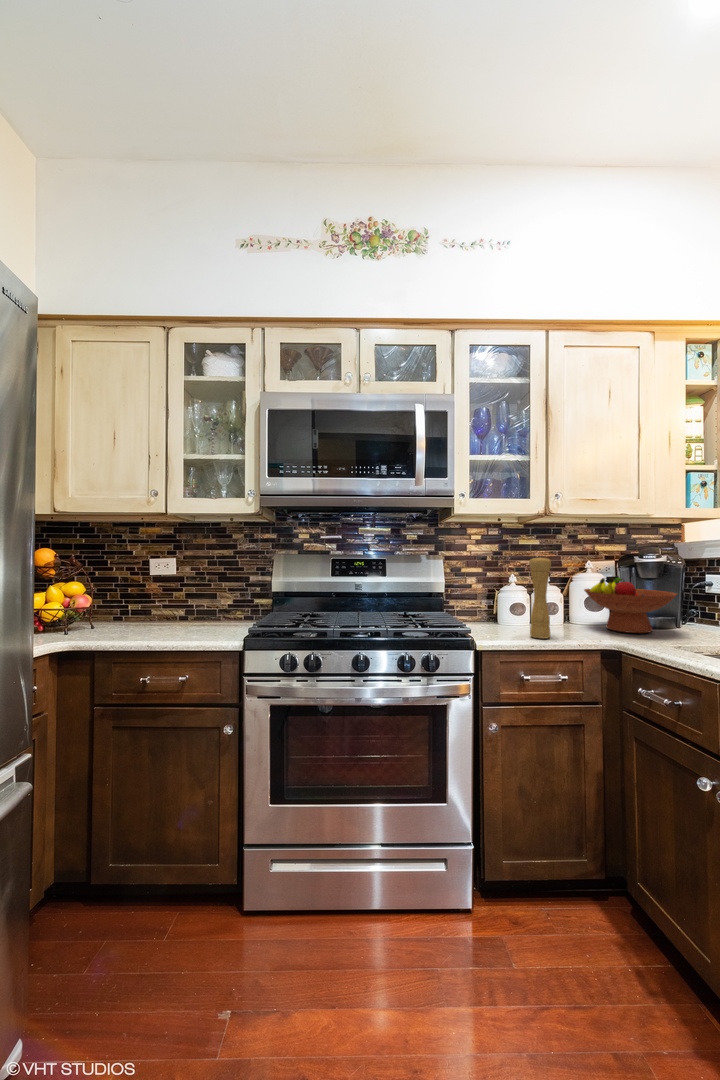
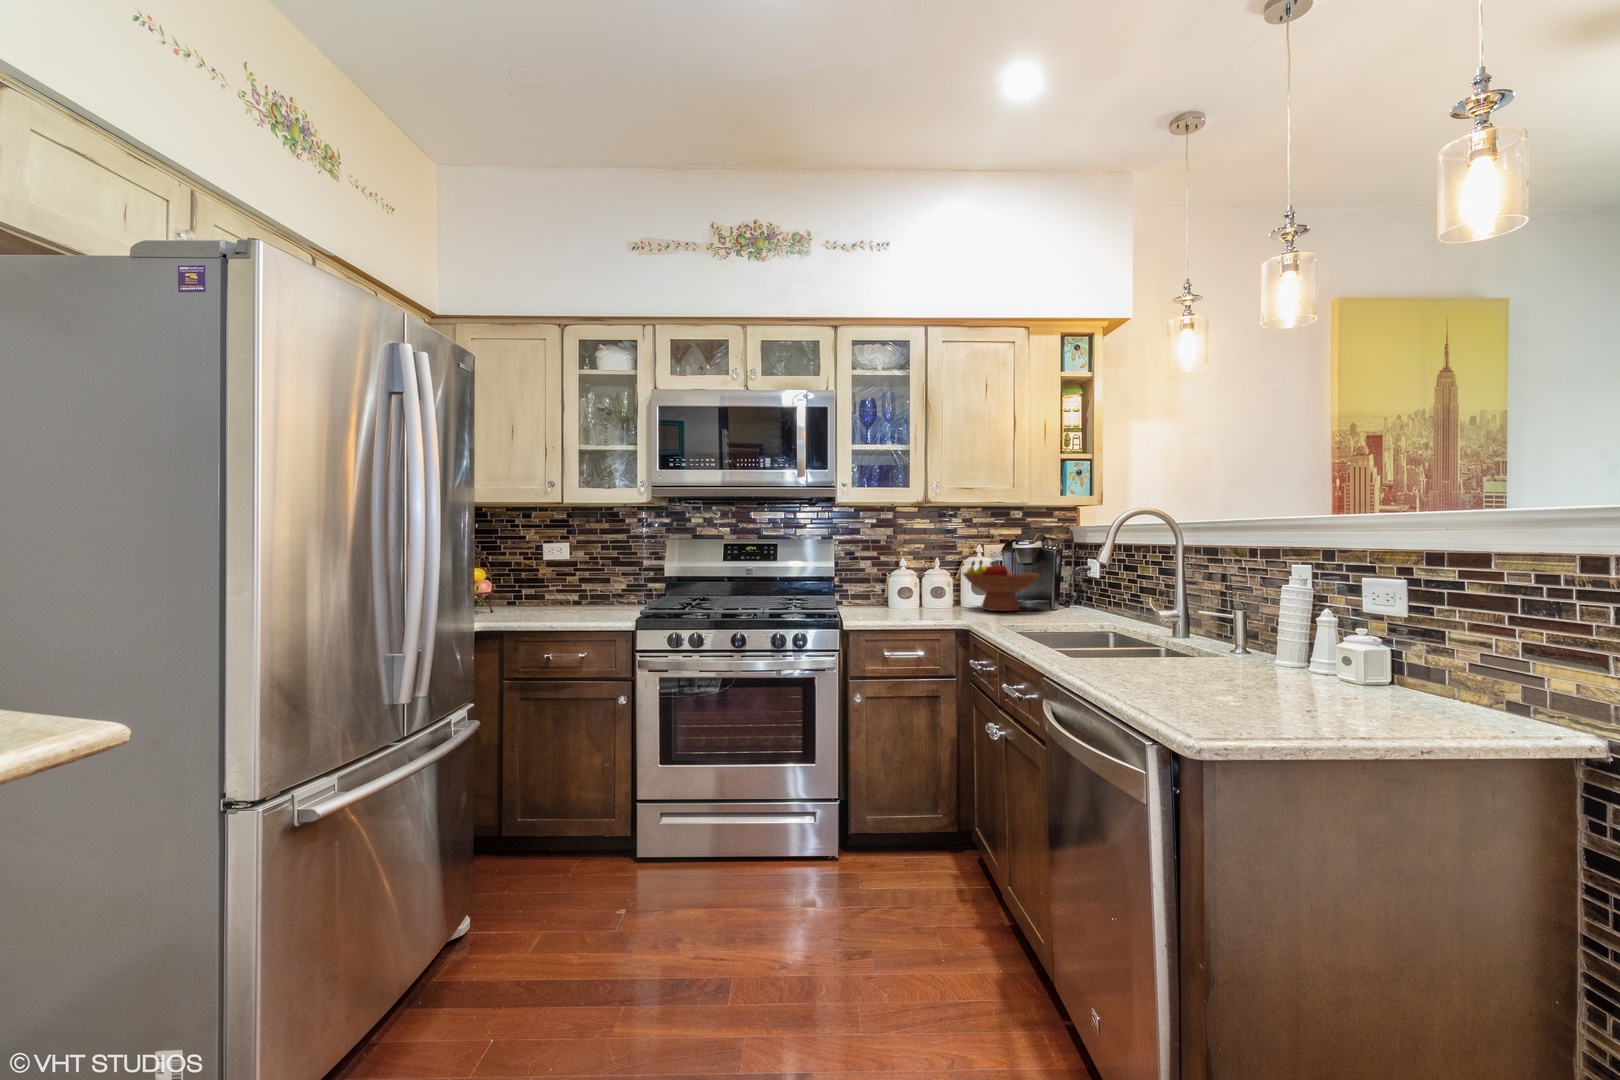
pepper mill: present [529,557,551,639] -> none [901,540,920,615]

